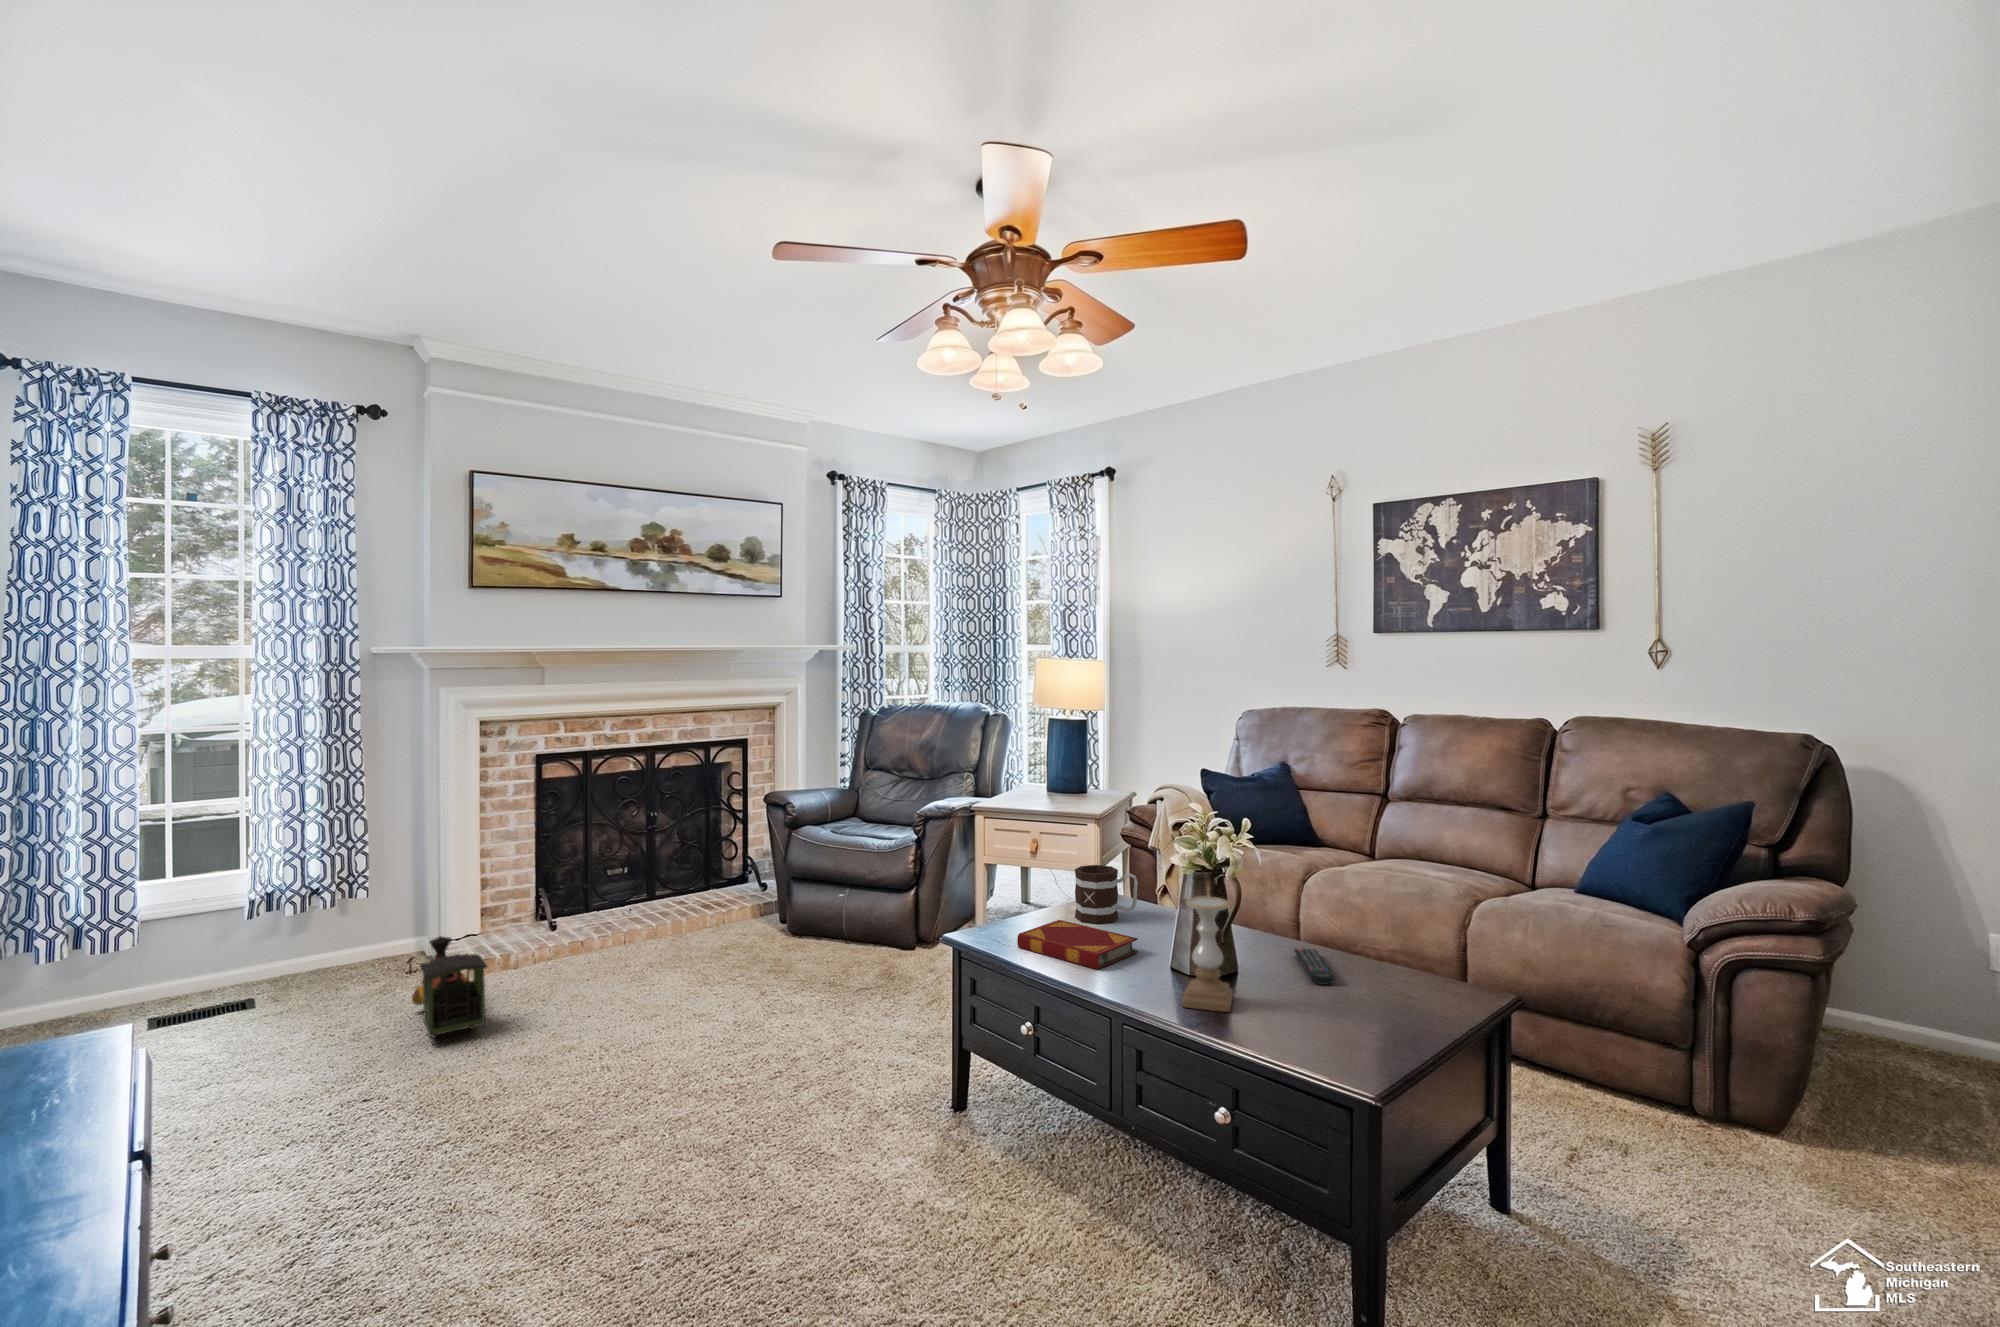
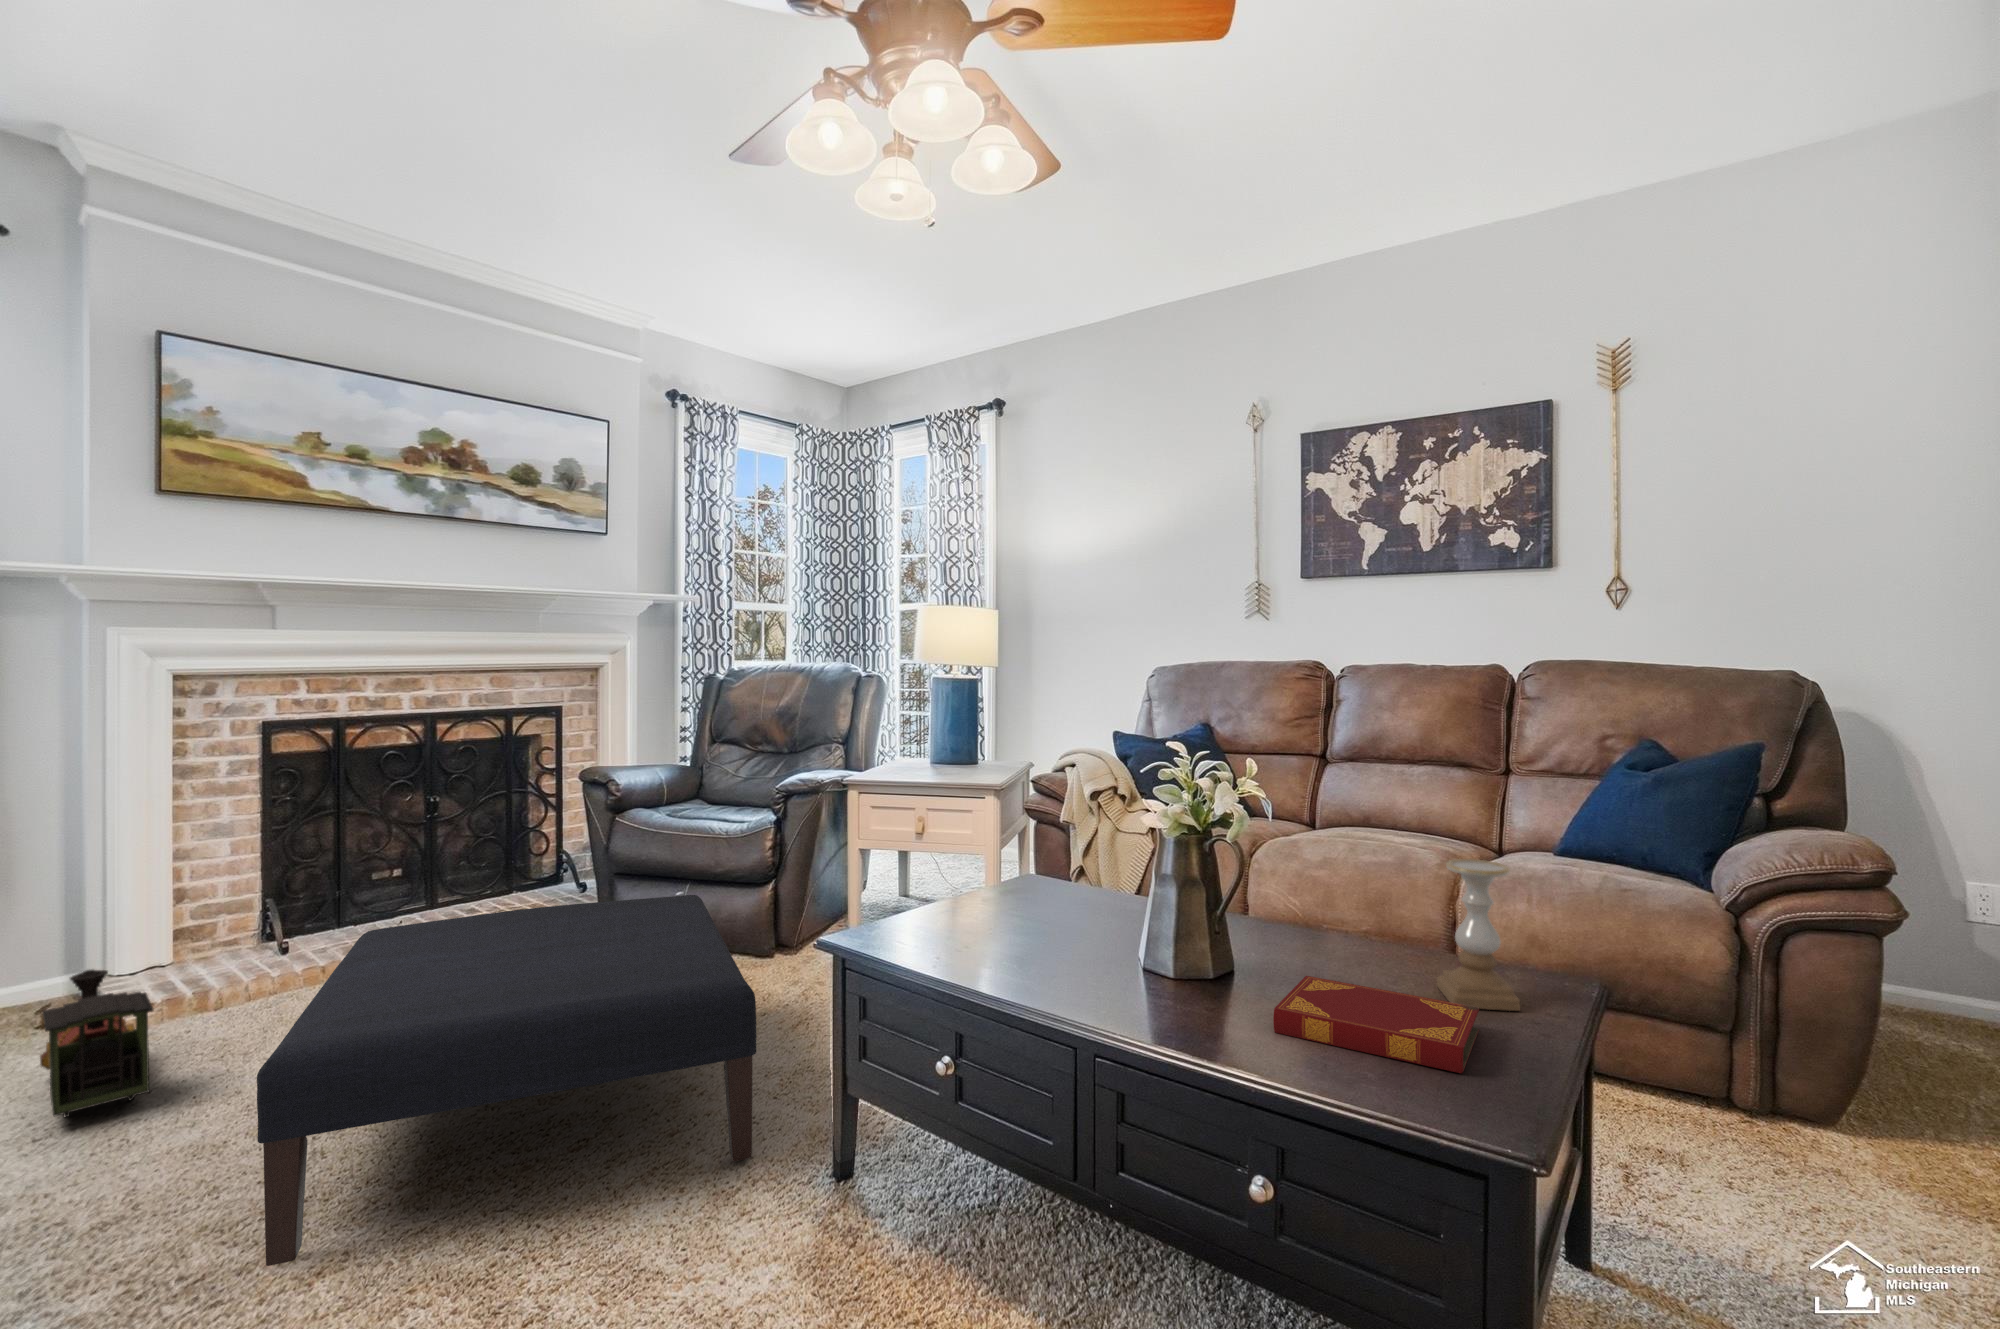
mug: present [1075,865,1138,924] -> none [994,838,1075,912]
candle holder: present [1182,896,1233,1012] -> present [1437,859,1520,1011]
ottoman: none [574,898,896,1139] -> present [257,895,756,1266]
hardback book: present [1017,920,1138,969] -> present [1273,976,1479,1073]
remote control: present [1294,949,1335,985] -> none [1284,932,1354,978]

